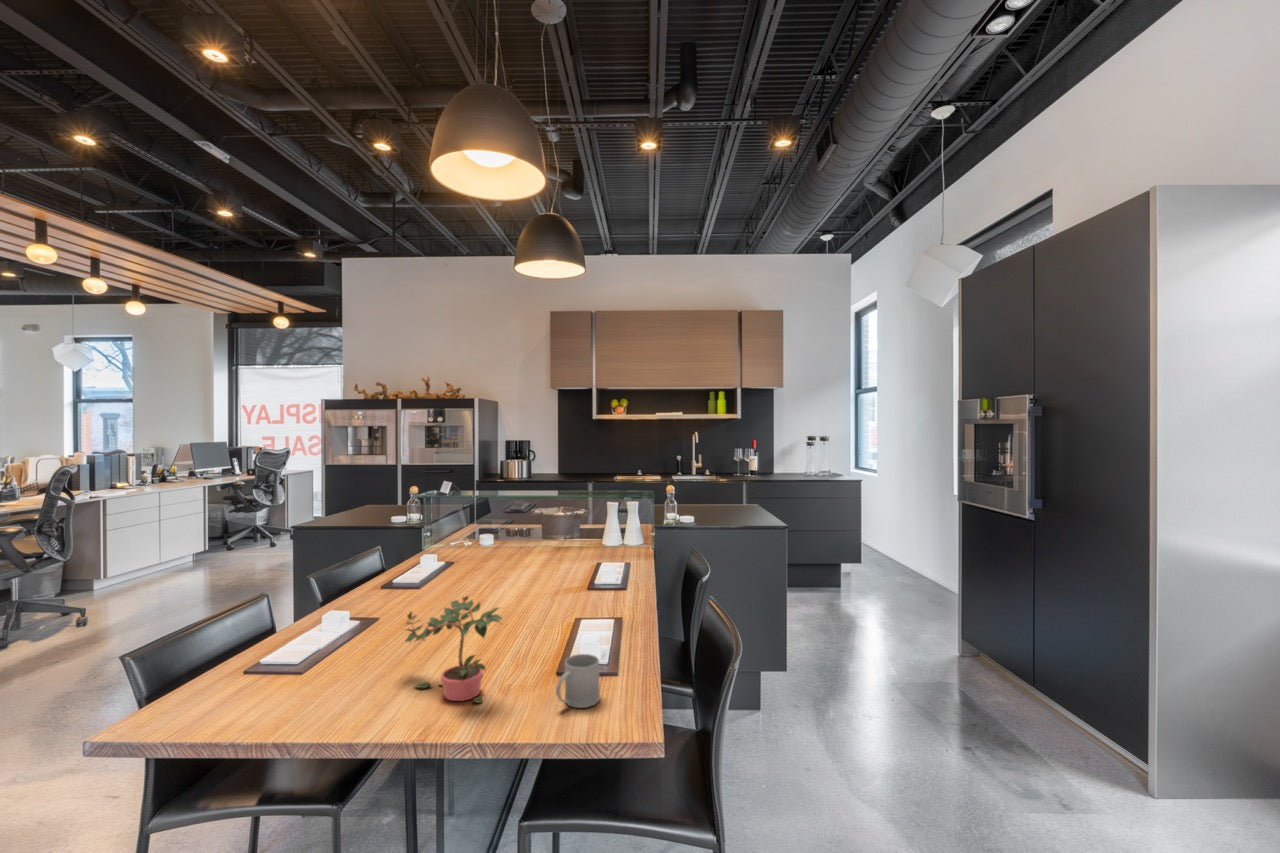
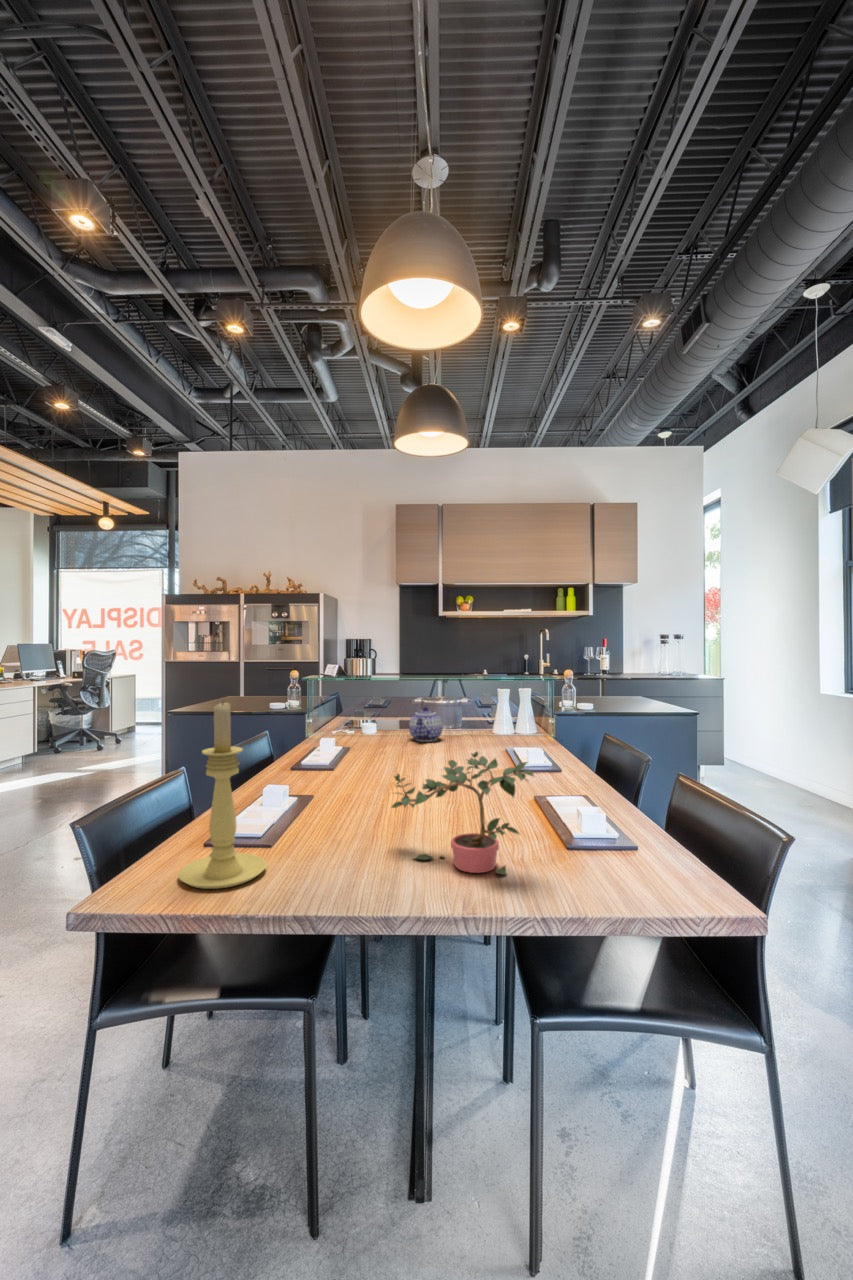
teapot: none [509,525,540,558] -> present [409,706,443,742]
candle holder: none [197,556,282,718] -> present [178,702,266,889]
mug: present [556,654,599,708] -> none [601,820,644,881]

